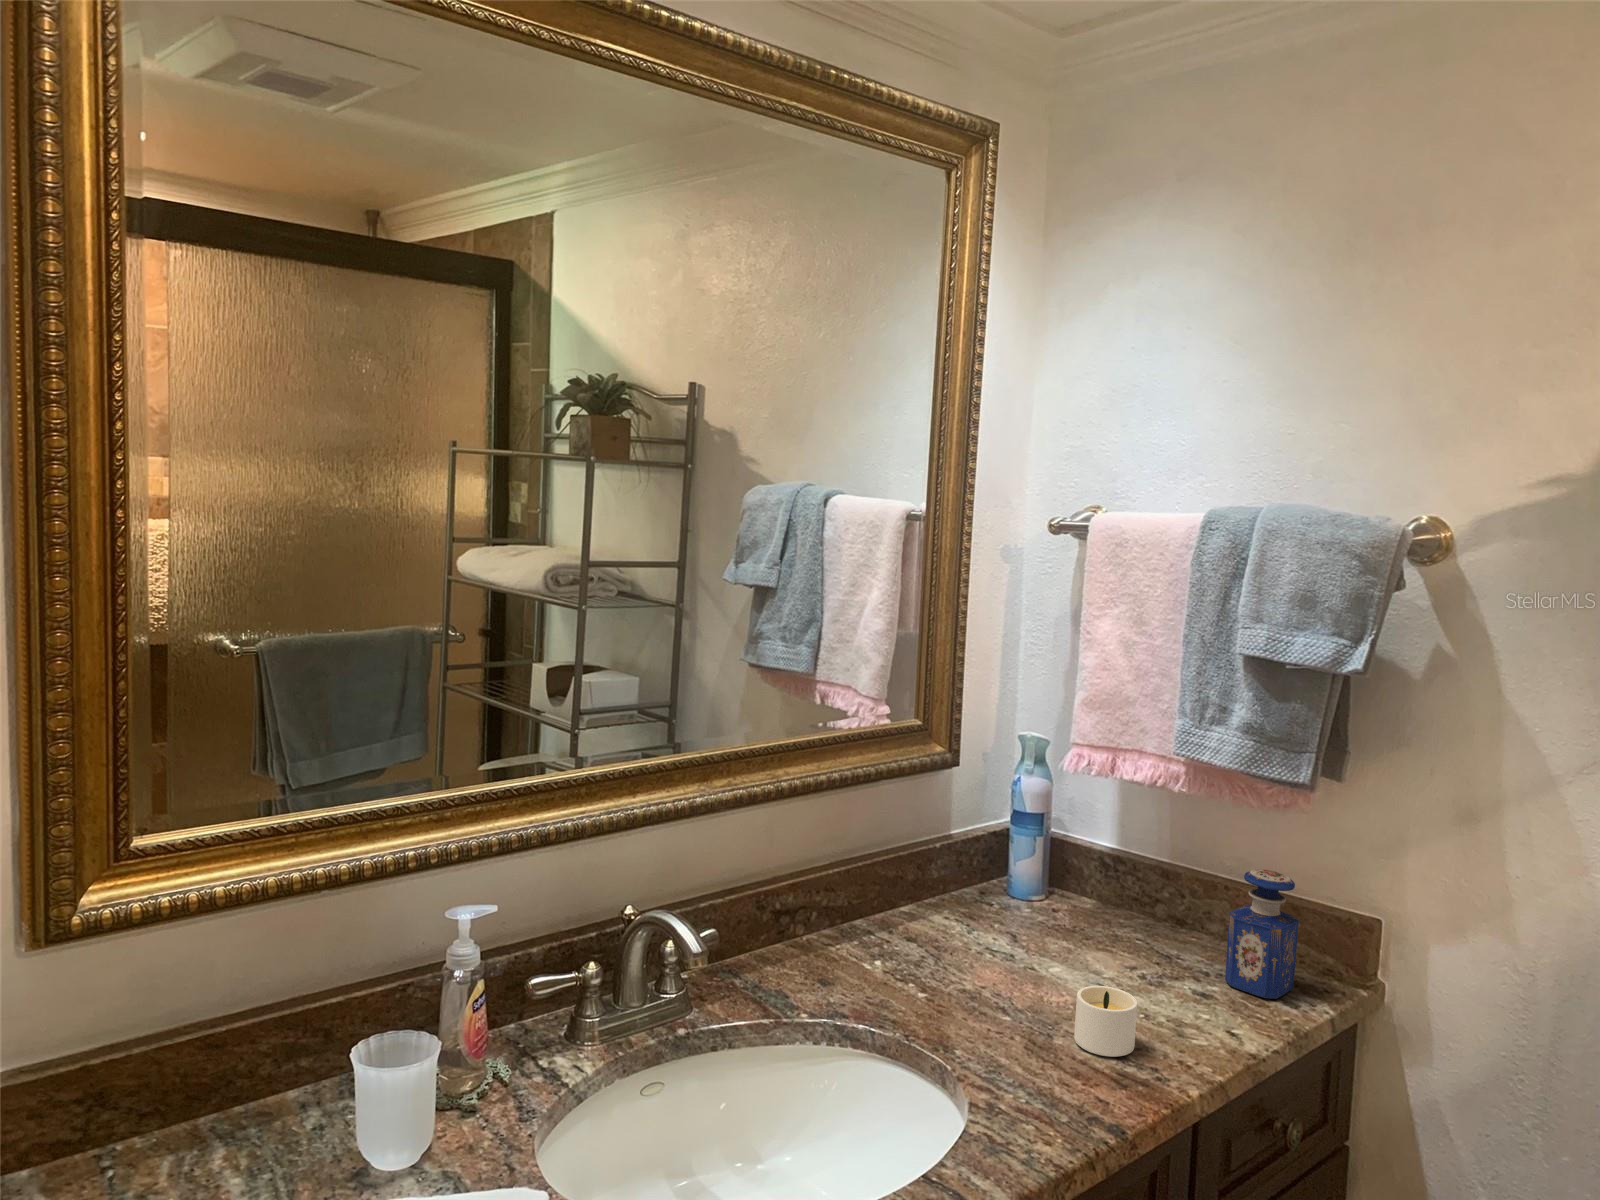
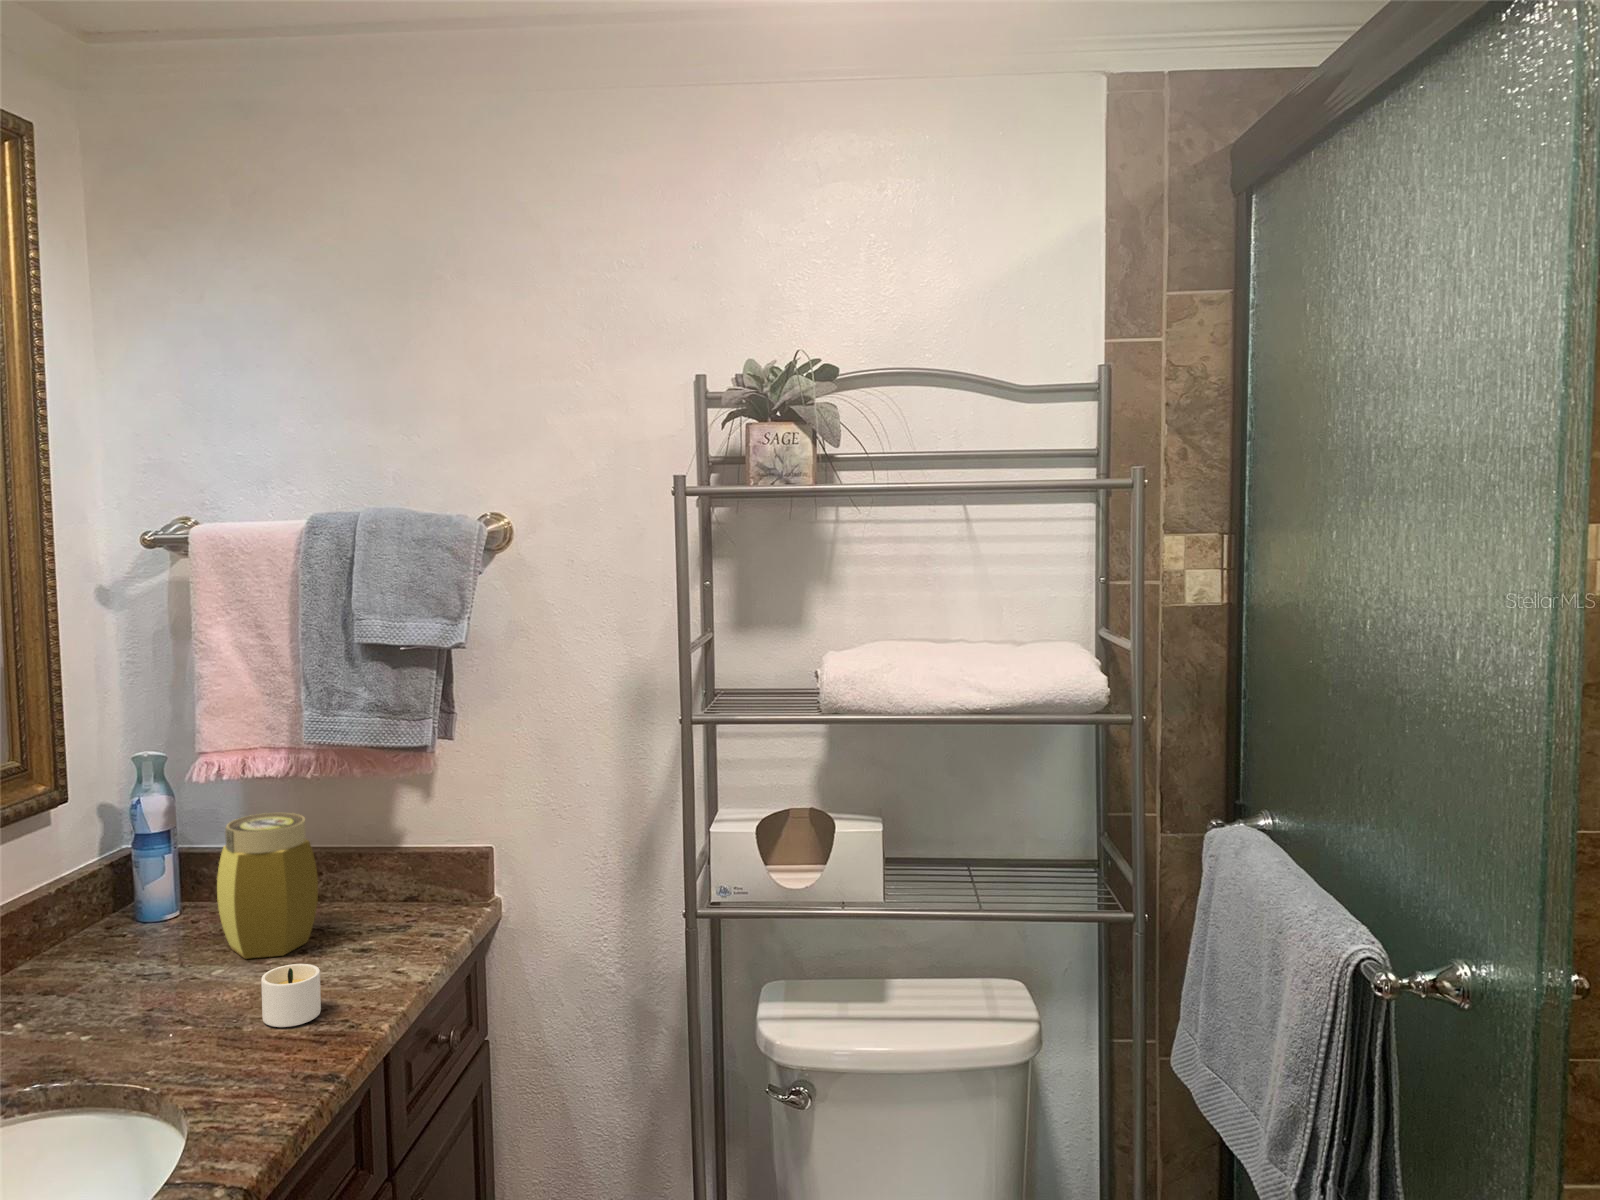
jar: none [1068,817,1166,973] -> present [217,813,318,959]
perfume bottle: present [1225,869,1299,999] -> none [374,828,433,935]

